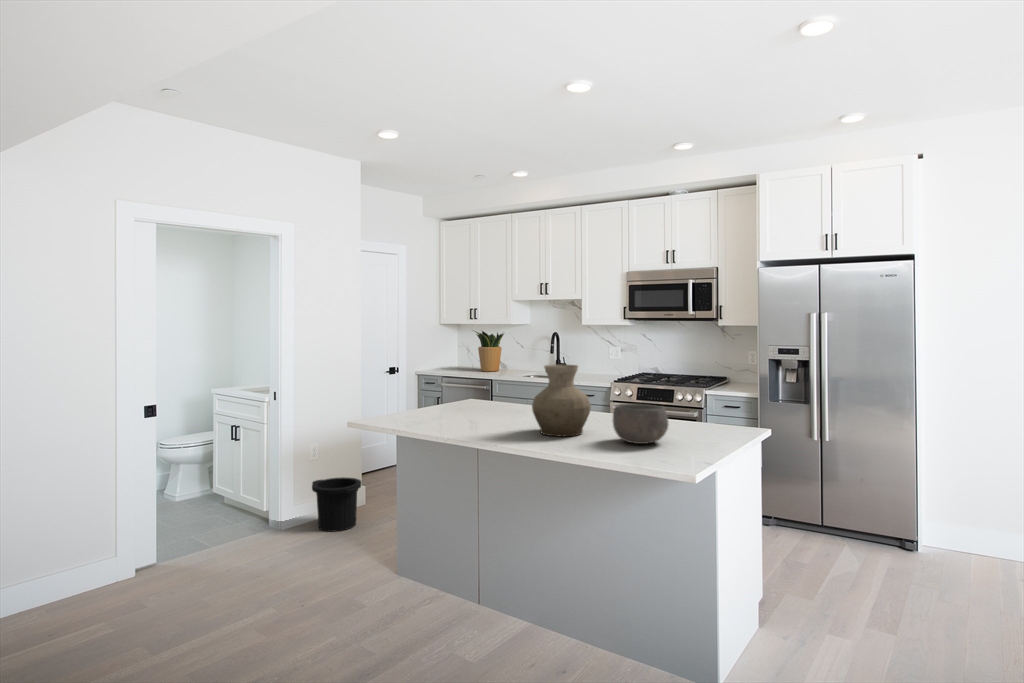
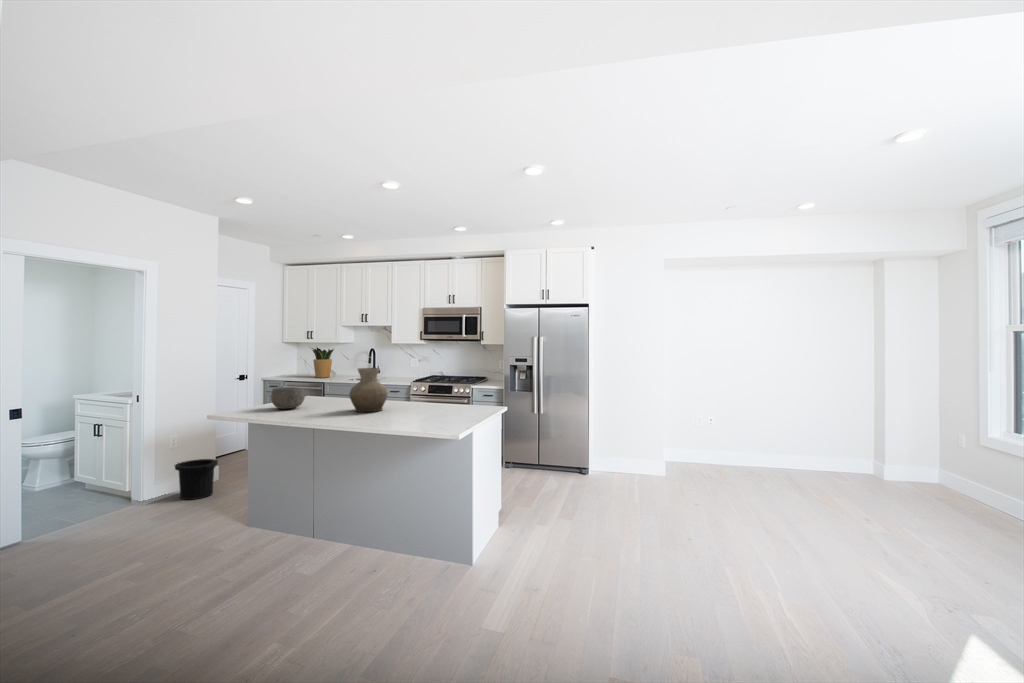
bowl: present [613,404,669,444] -> present [271,387,305,409]

